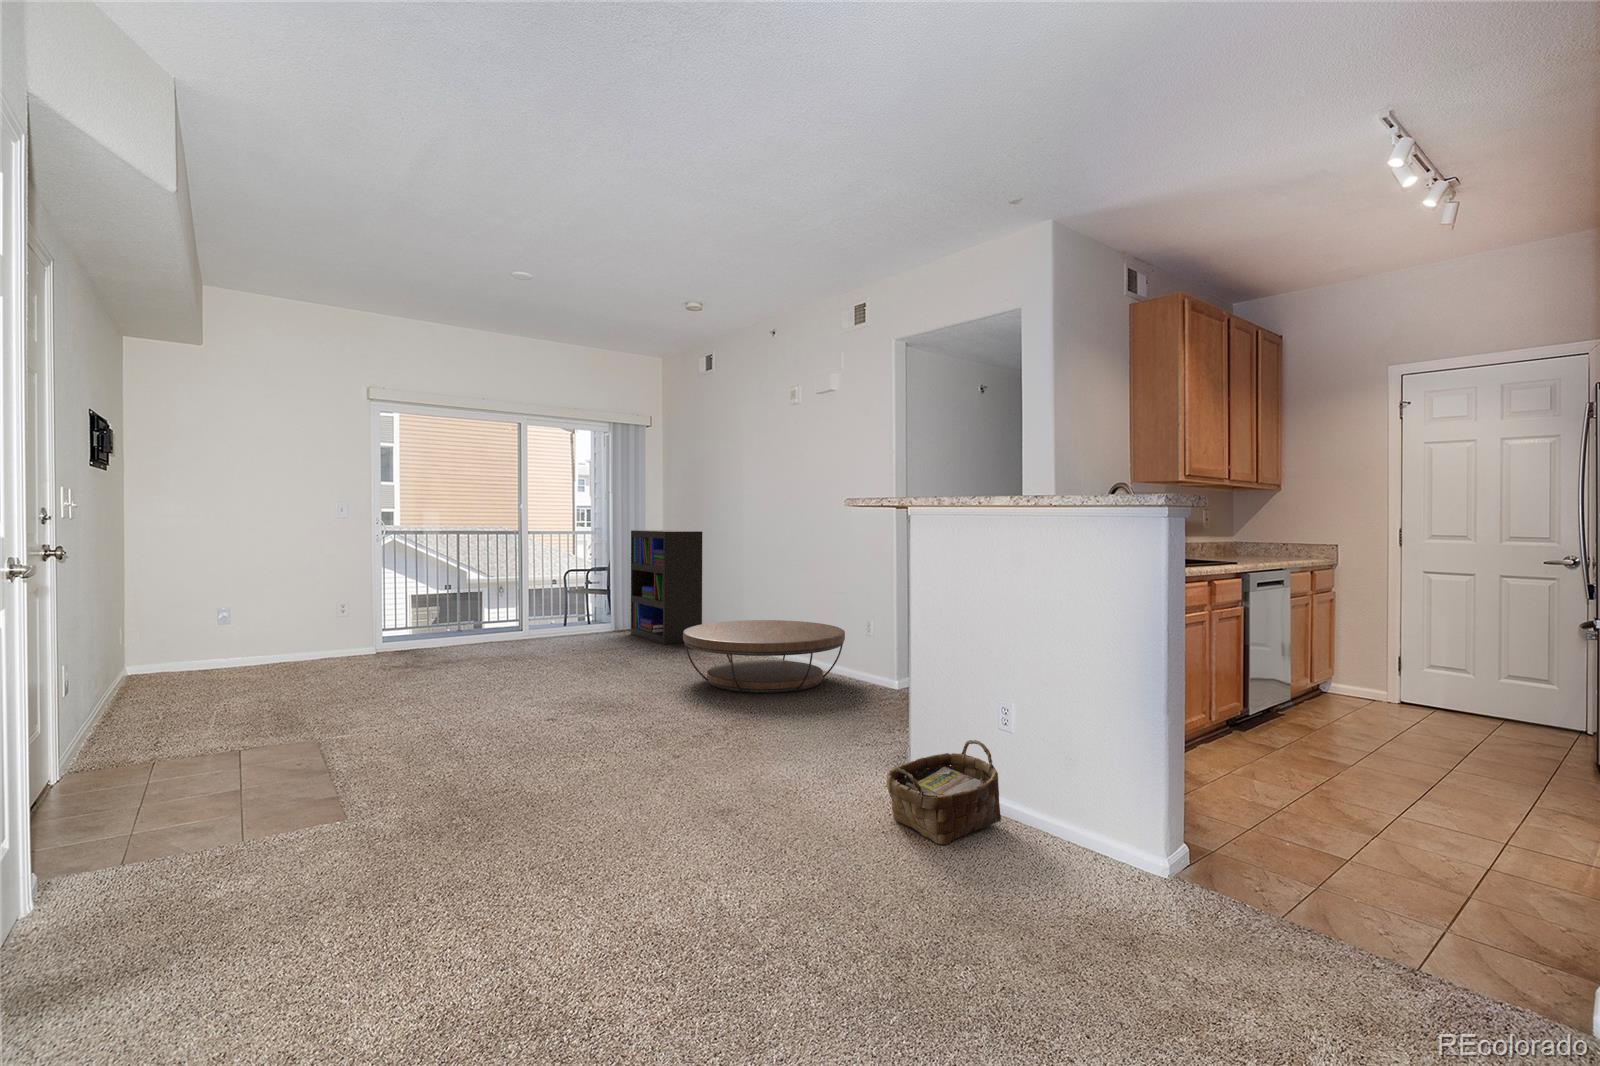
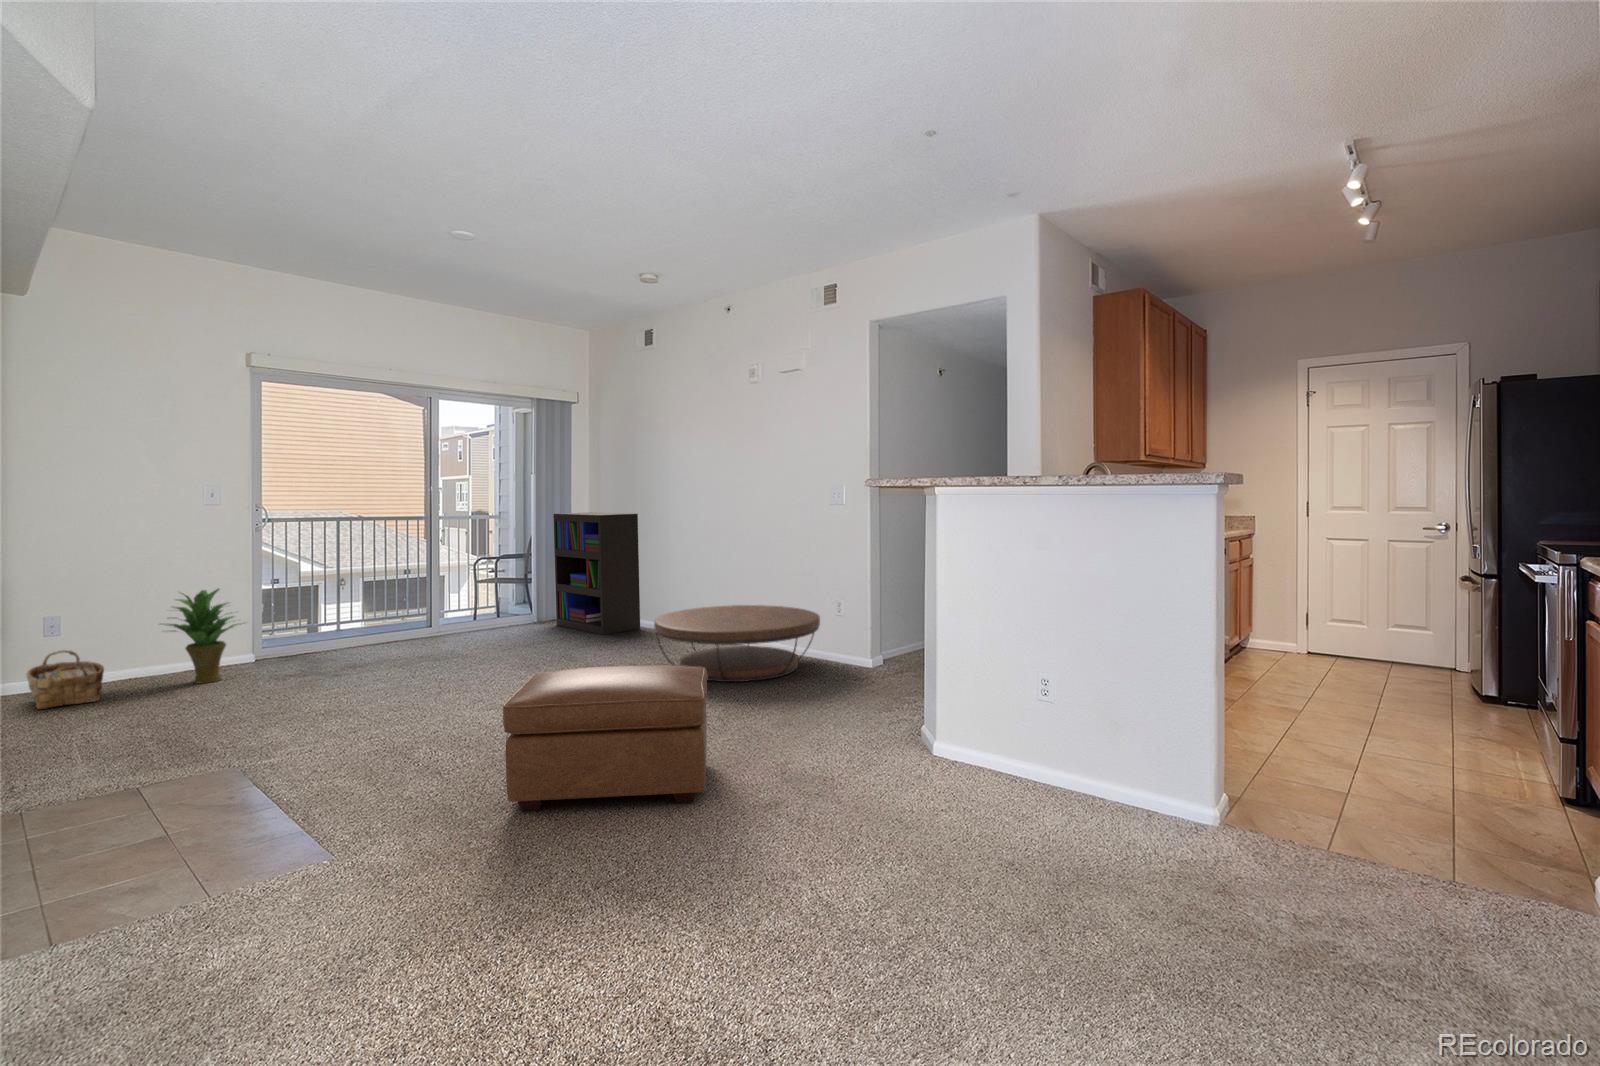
potted plant: none [274,584,347,667] -> present [167,589,245,683]
ottoman: none [448,666,667,802] -> present [503,665,707,811]
woven basket: present [887,740,1001,844] -> present [26,650,104,709]

